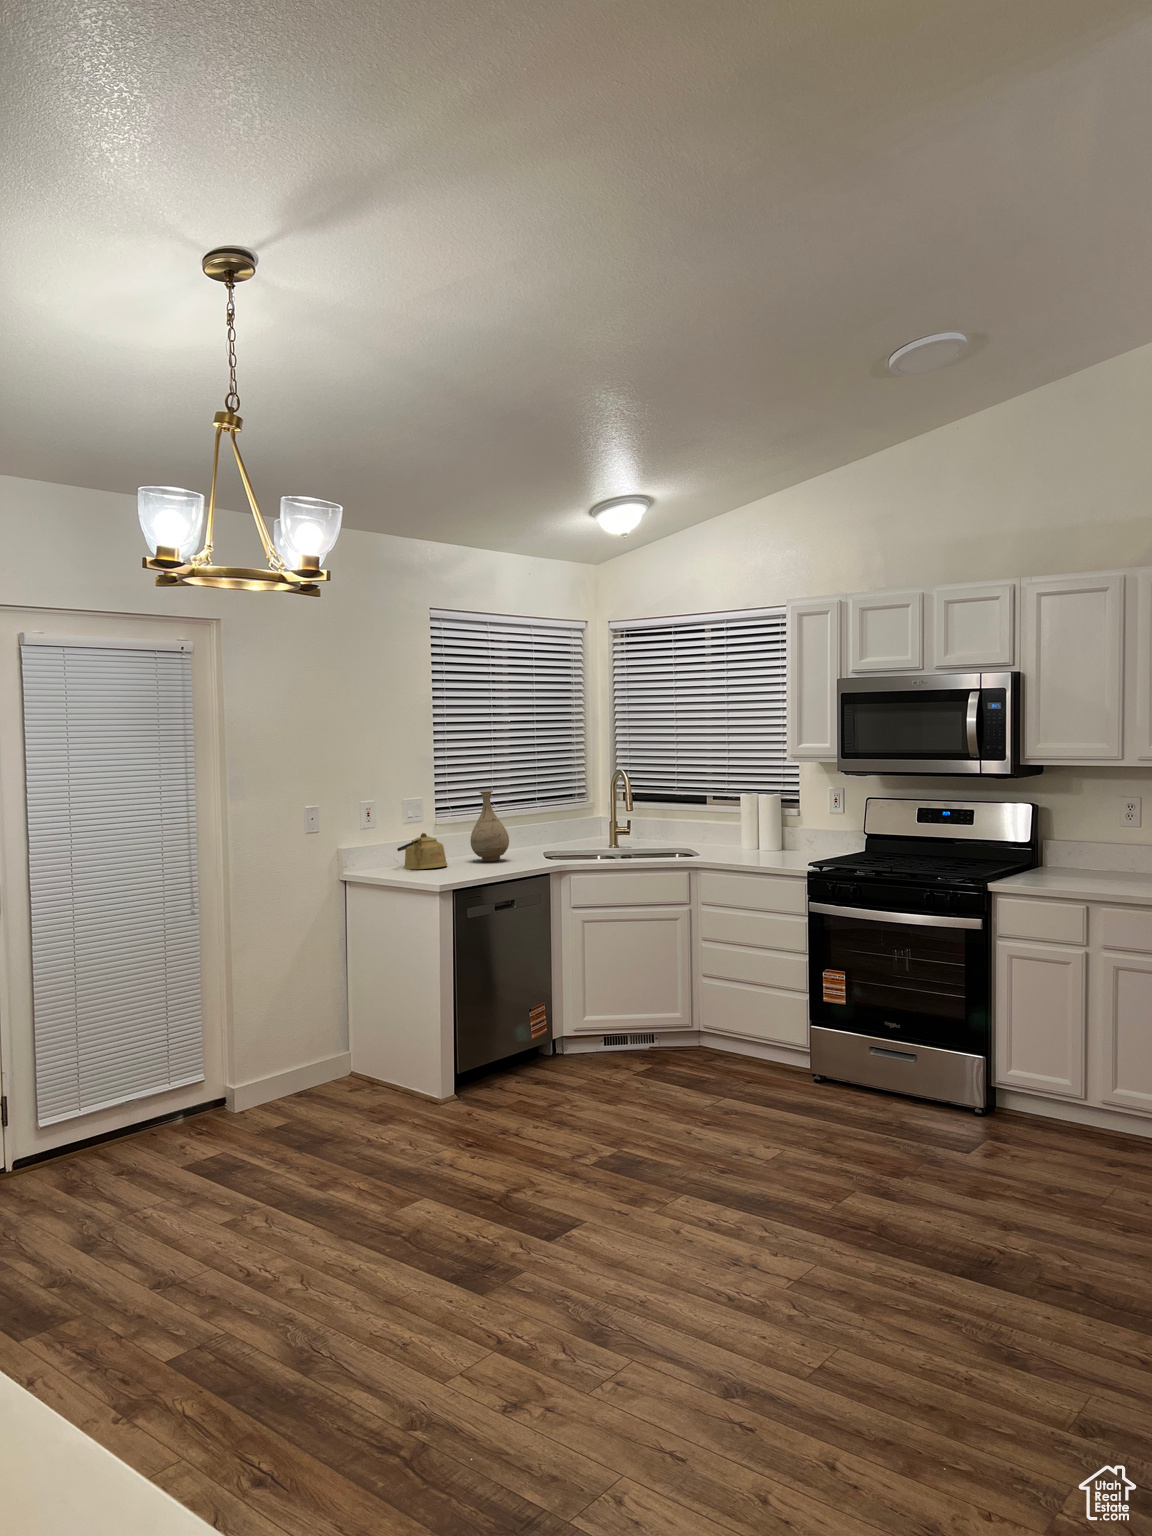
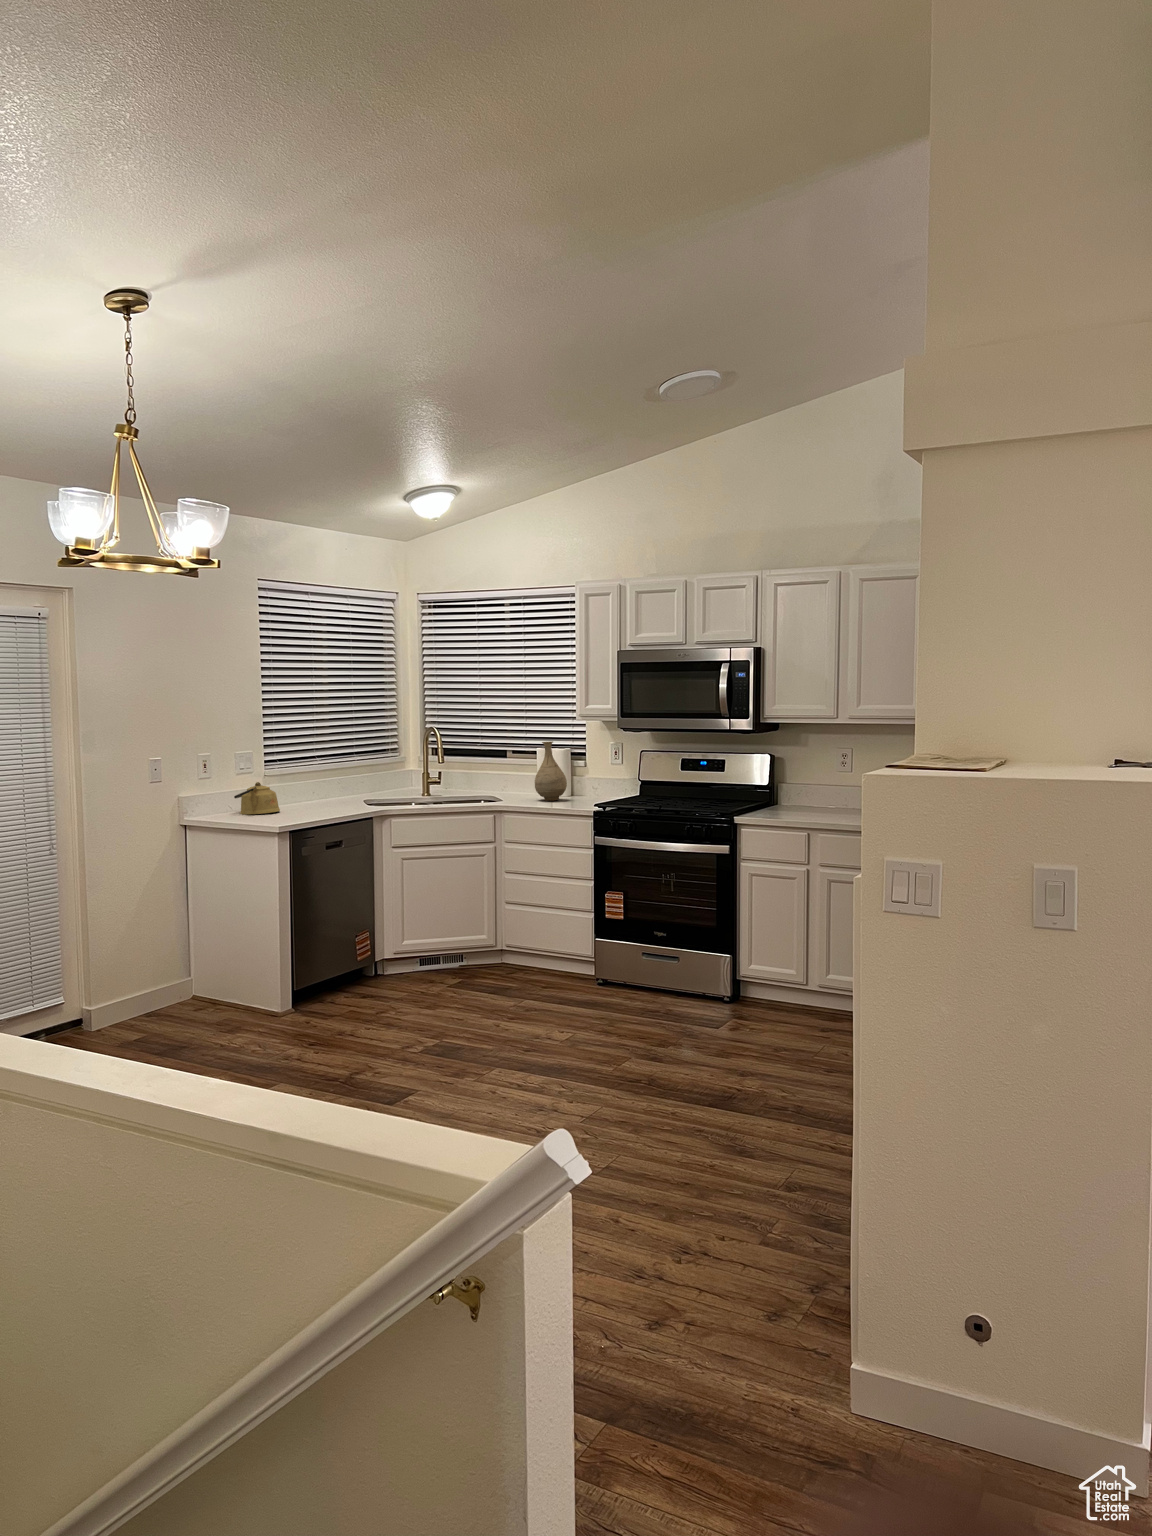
vase: present [470,791,509,861] -> present [535,741,567,801]

